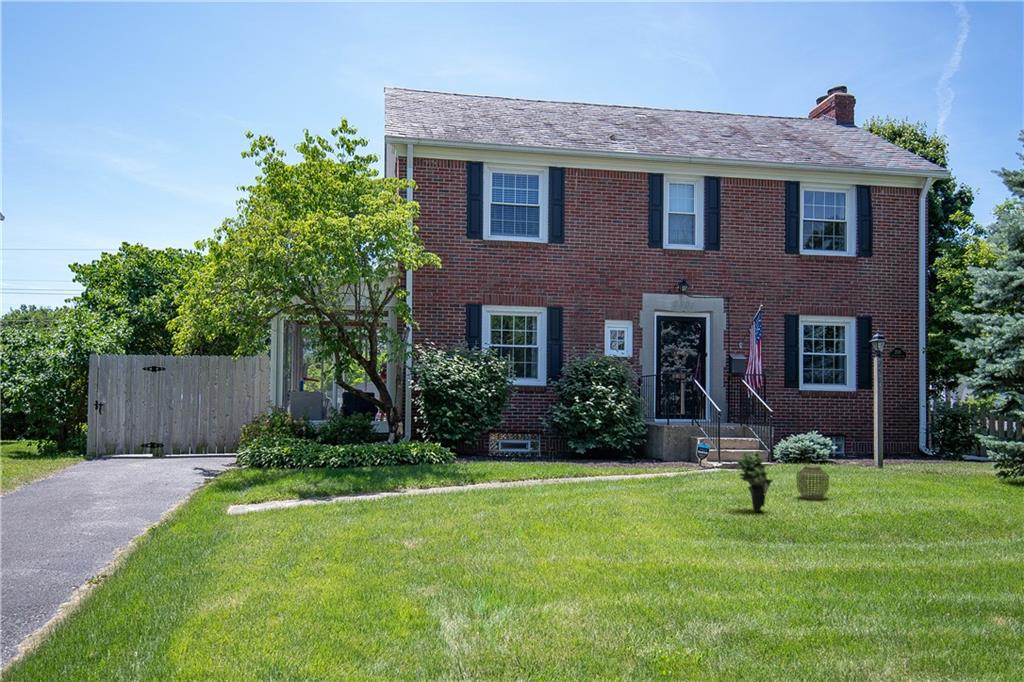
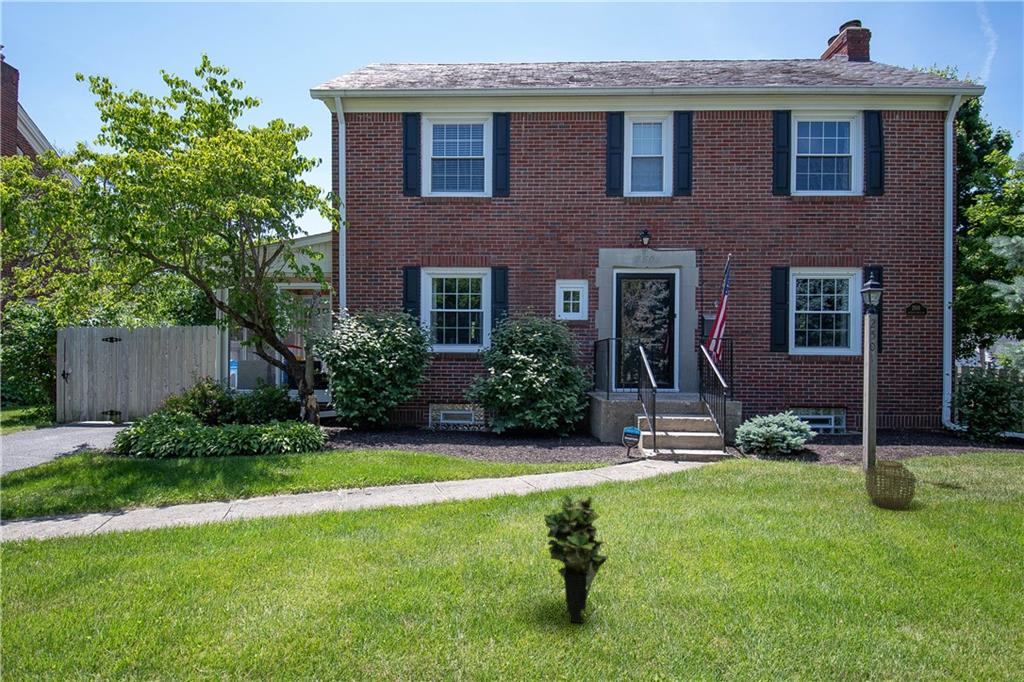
woven basket: present [797,466,829,499] -> present [866,460,915,509]

